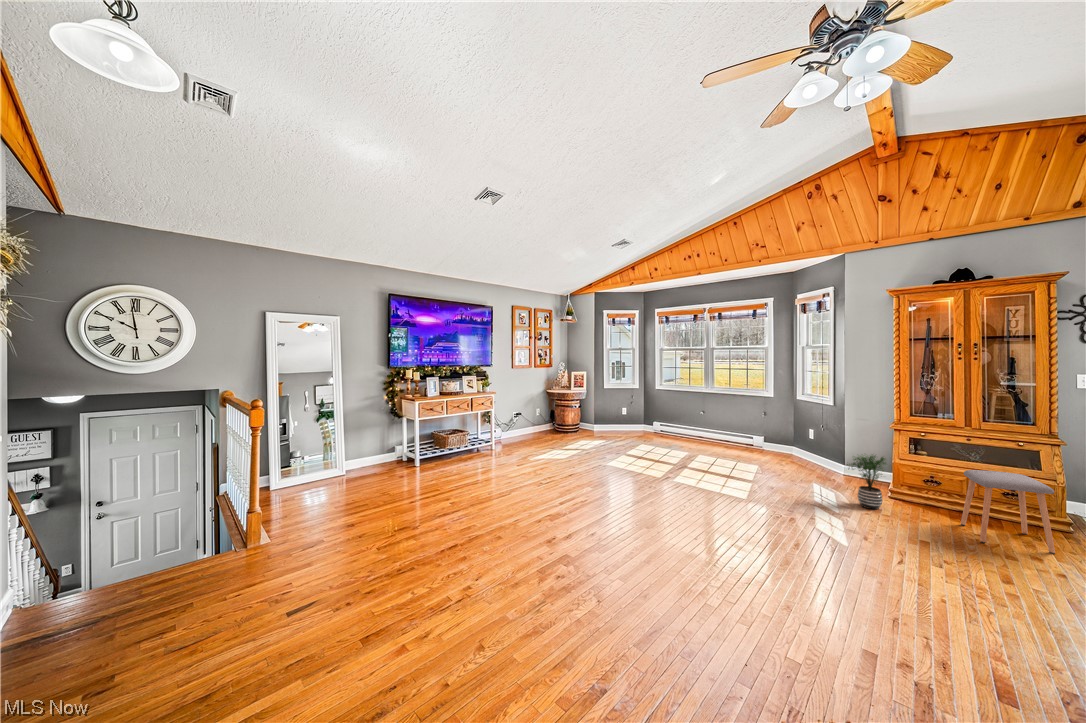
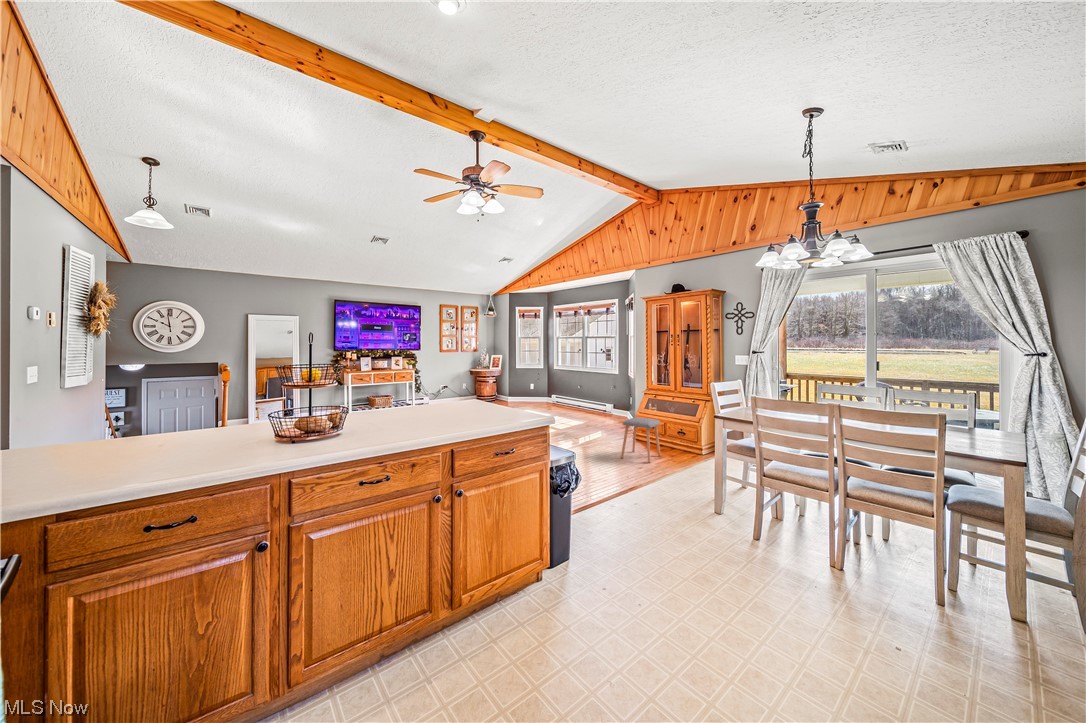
potted plant: present [847,455,886,509] -> none [587,409,612,444]

